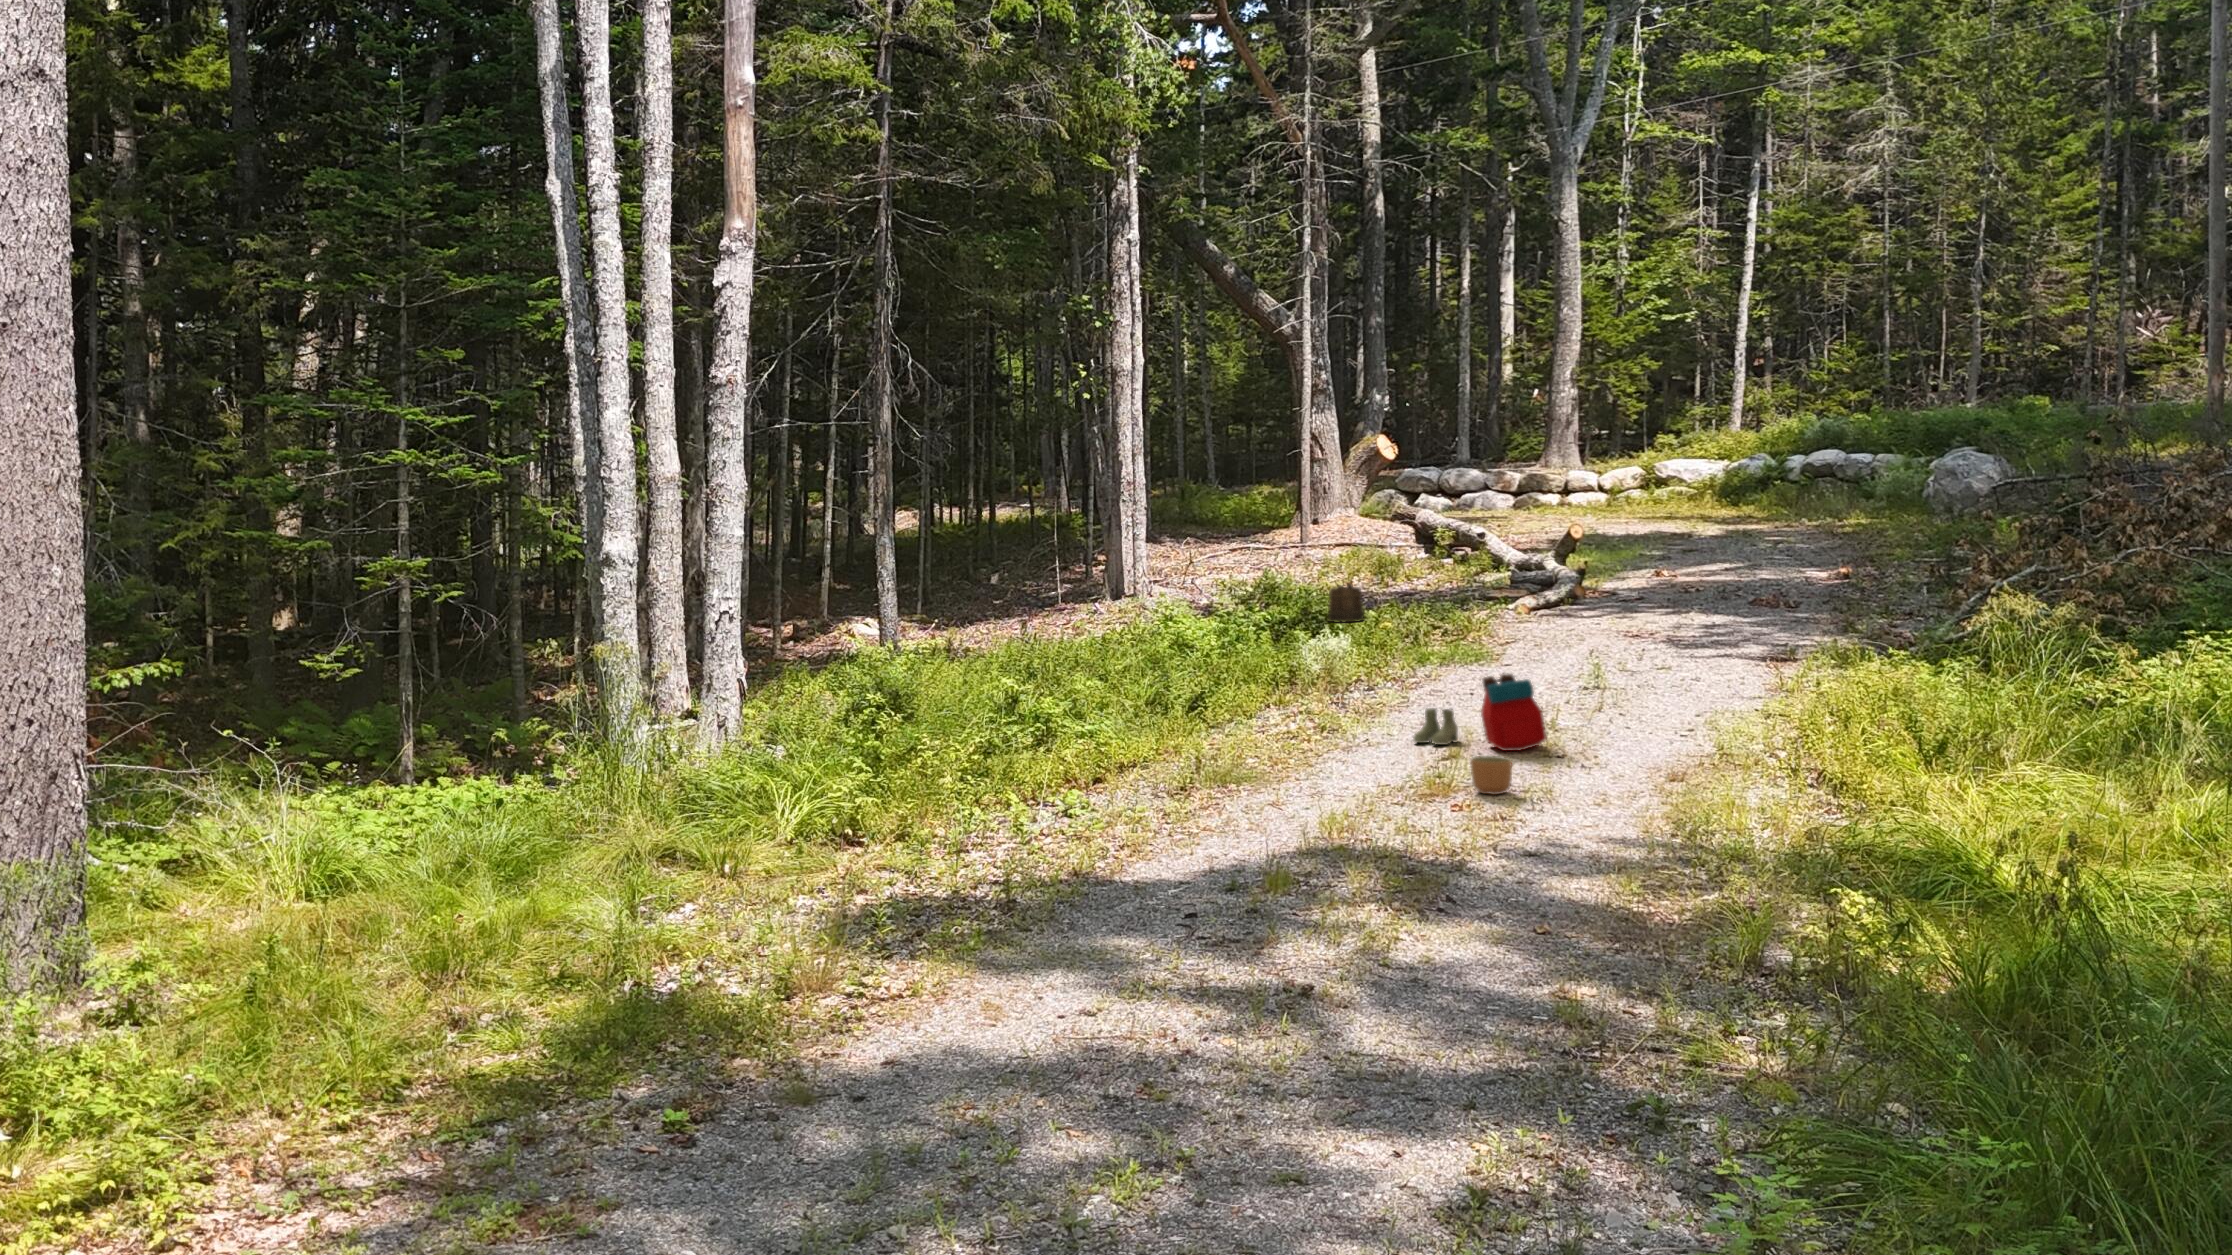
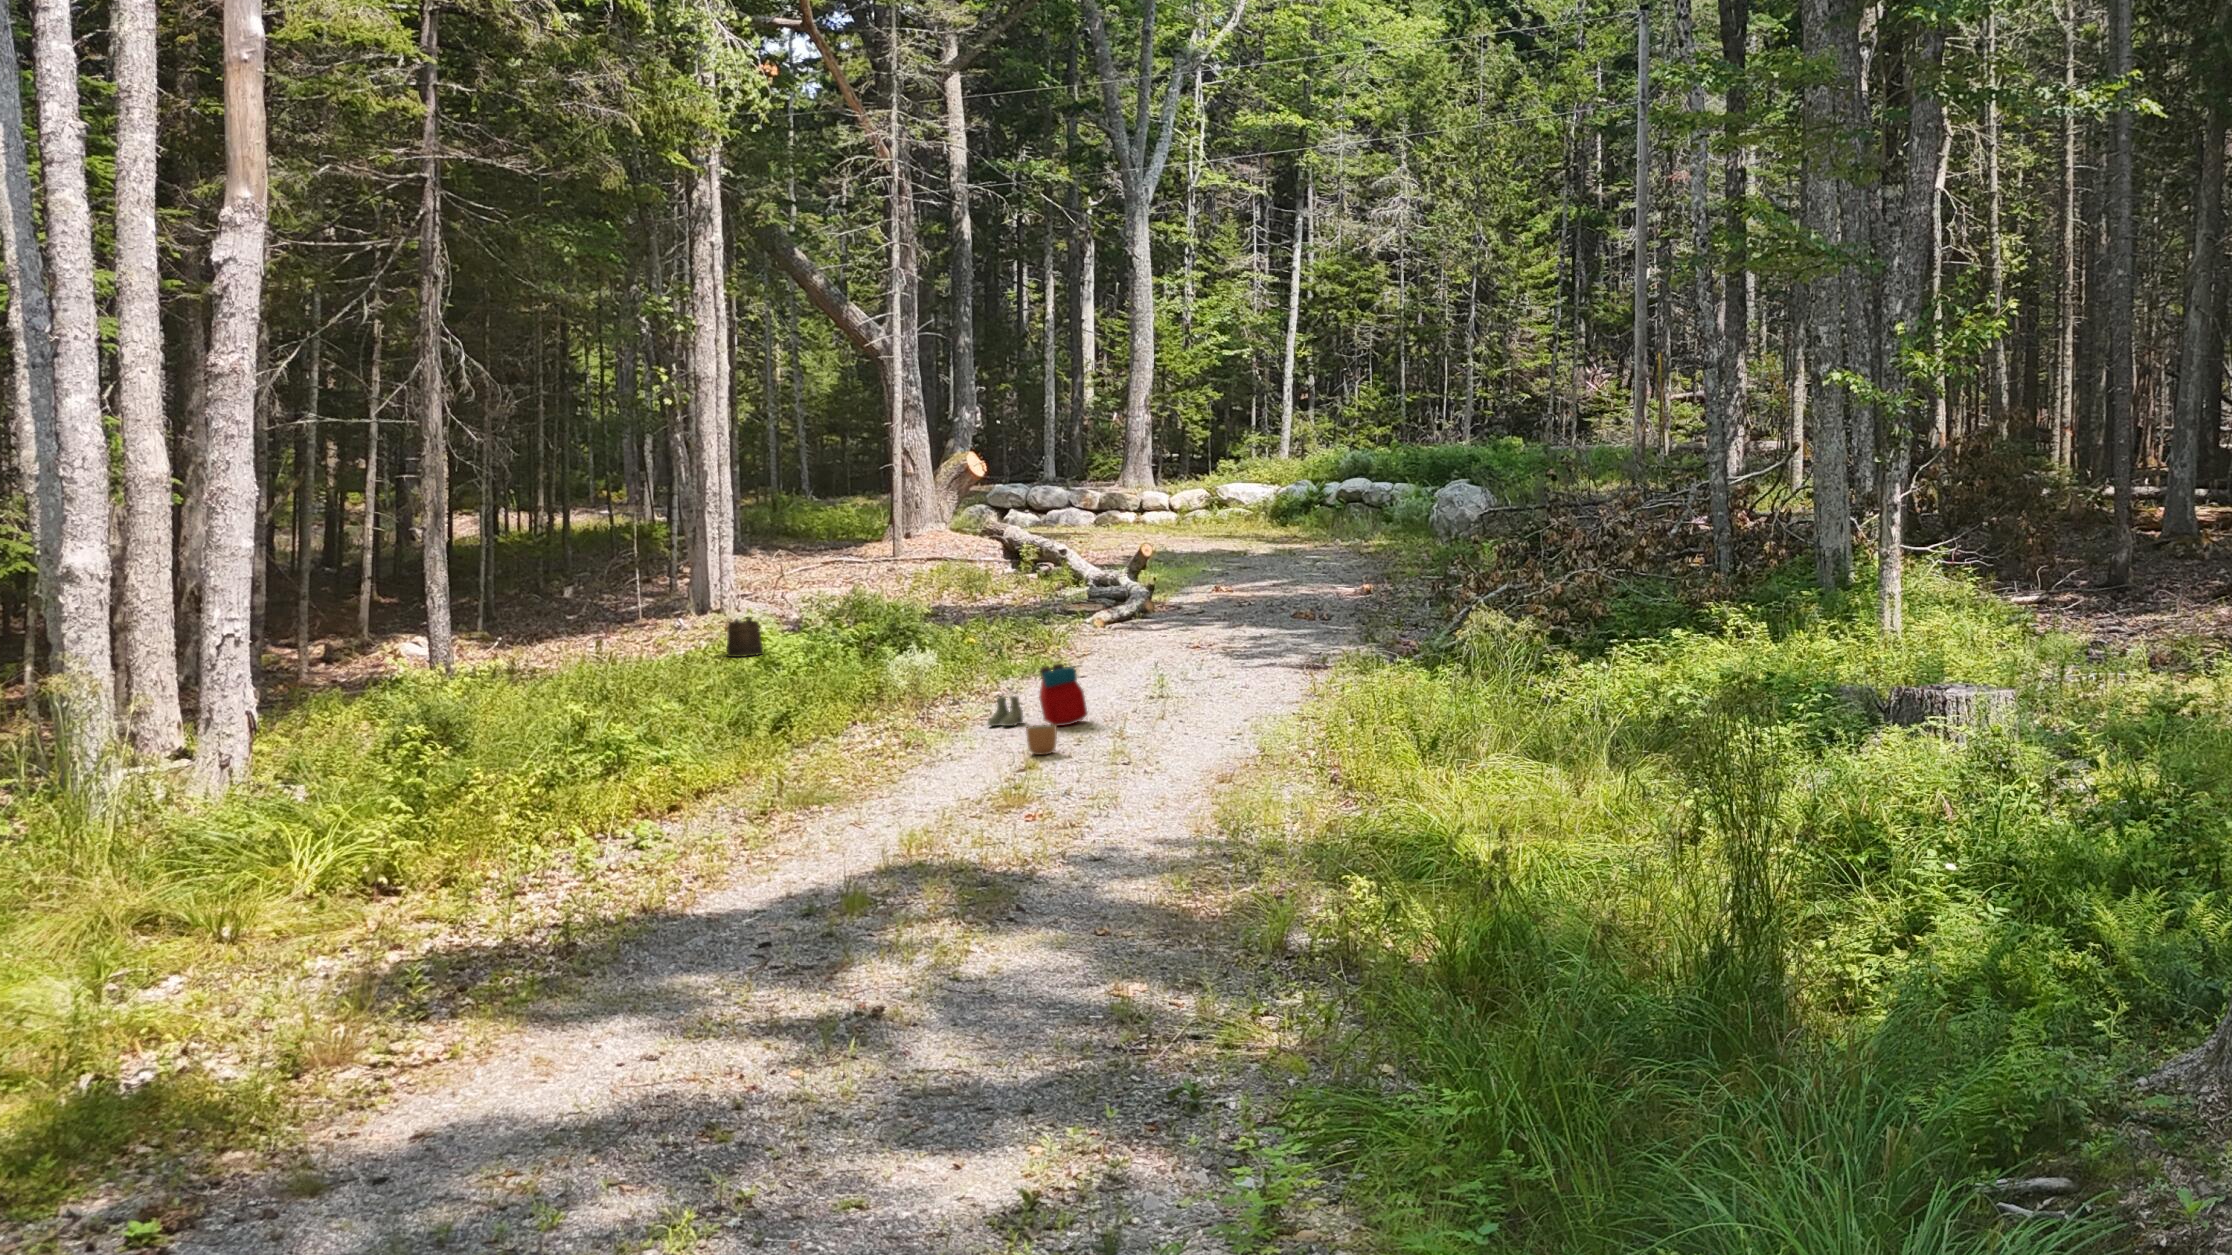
bucket: present [1328,583,1364,622] -> present [727,617,763,657]

